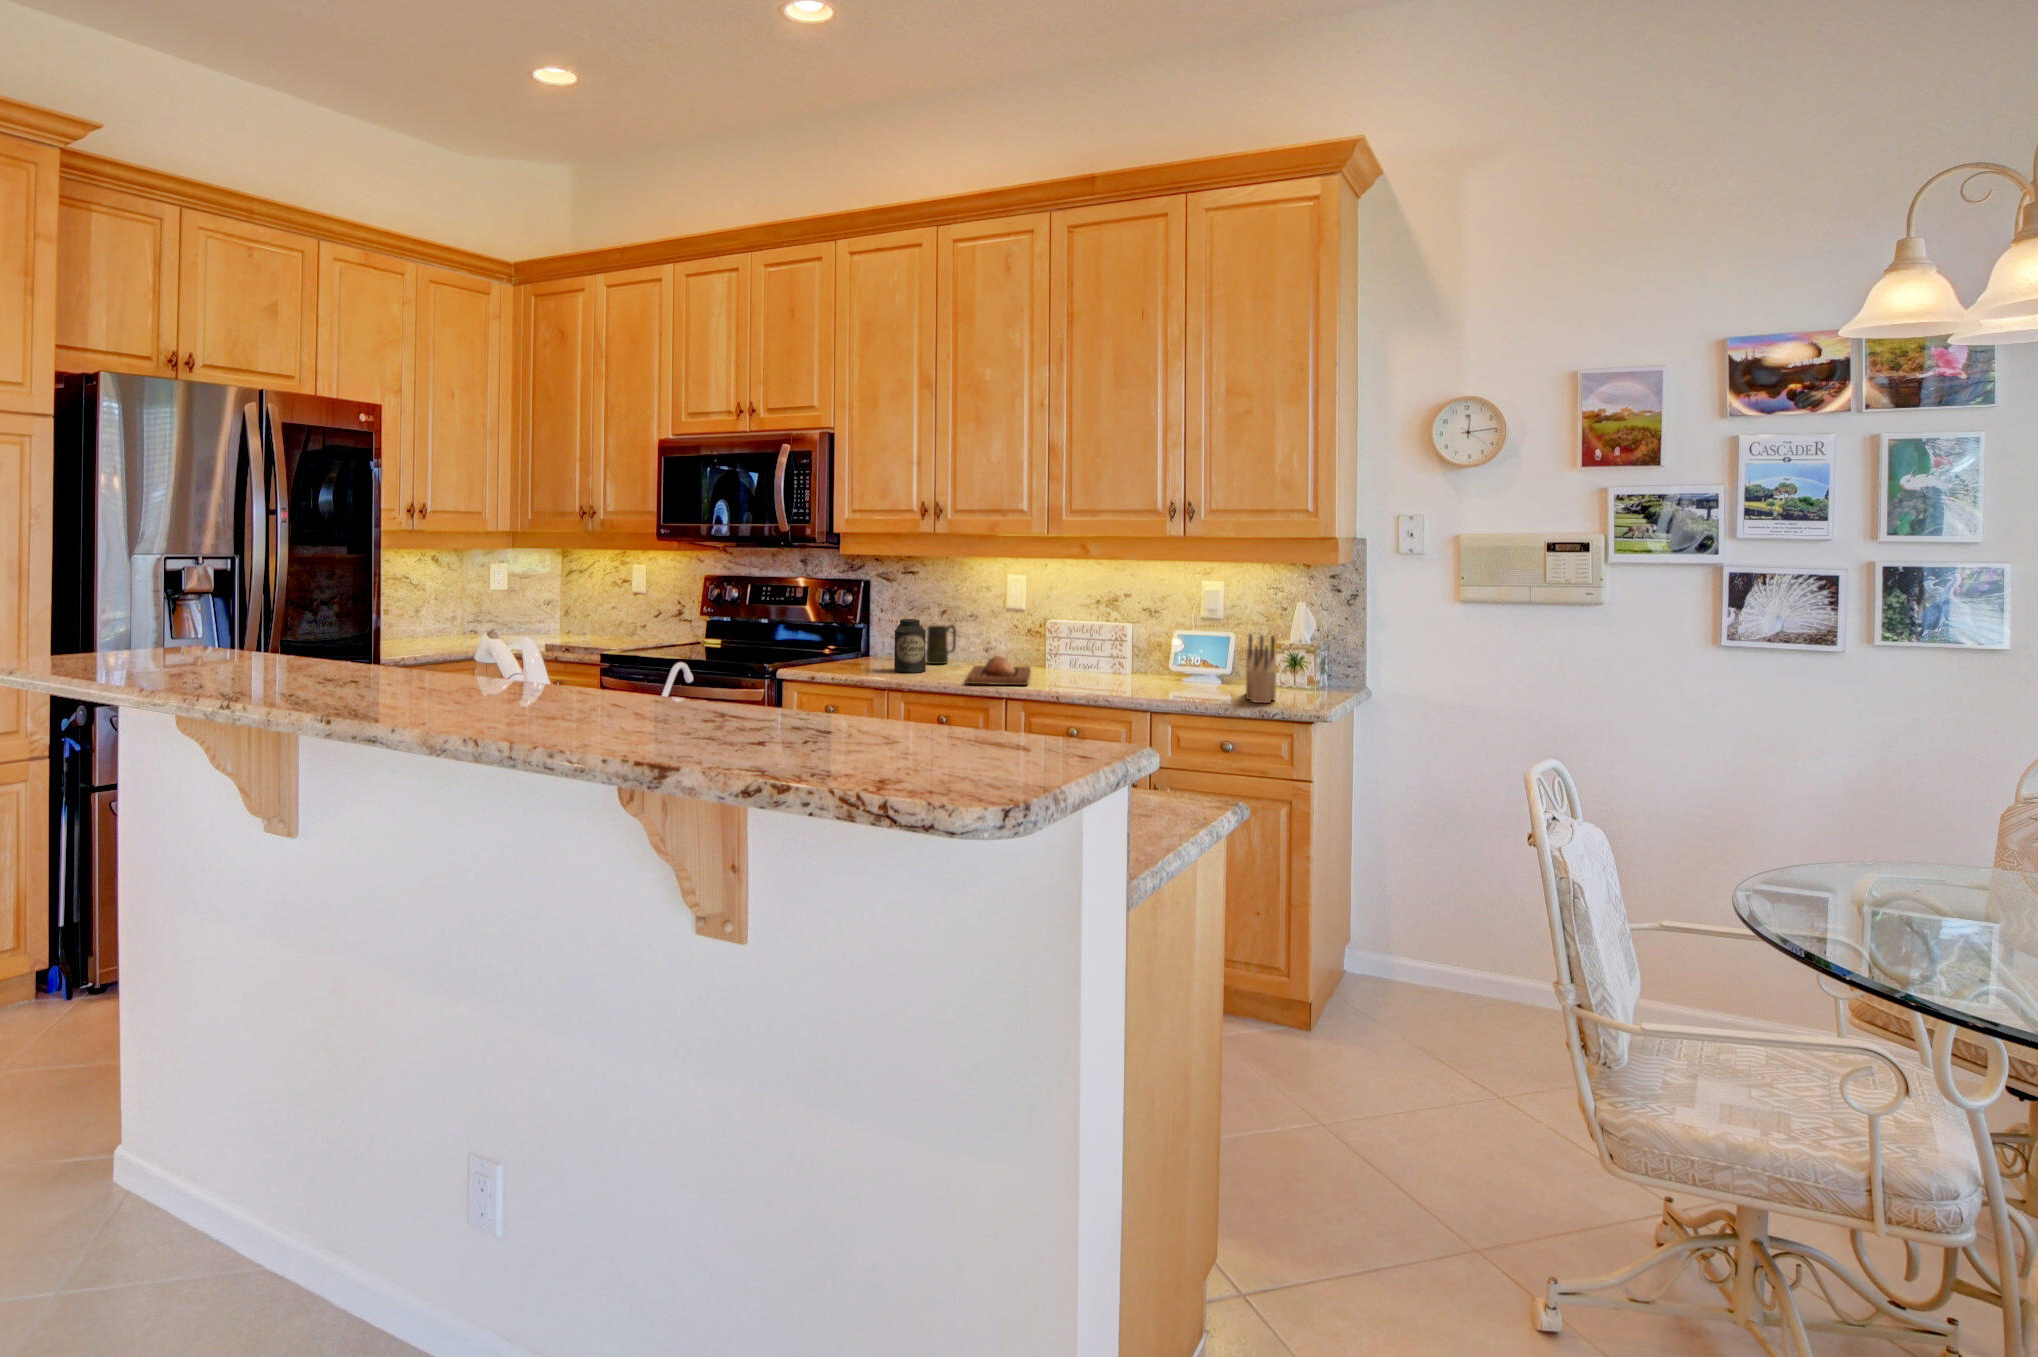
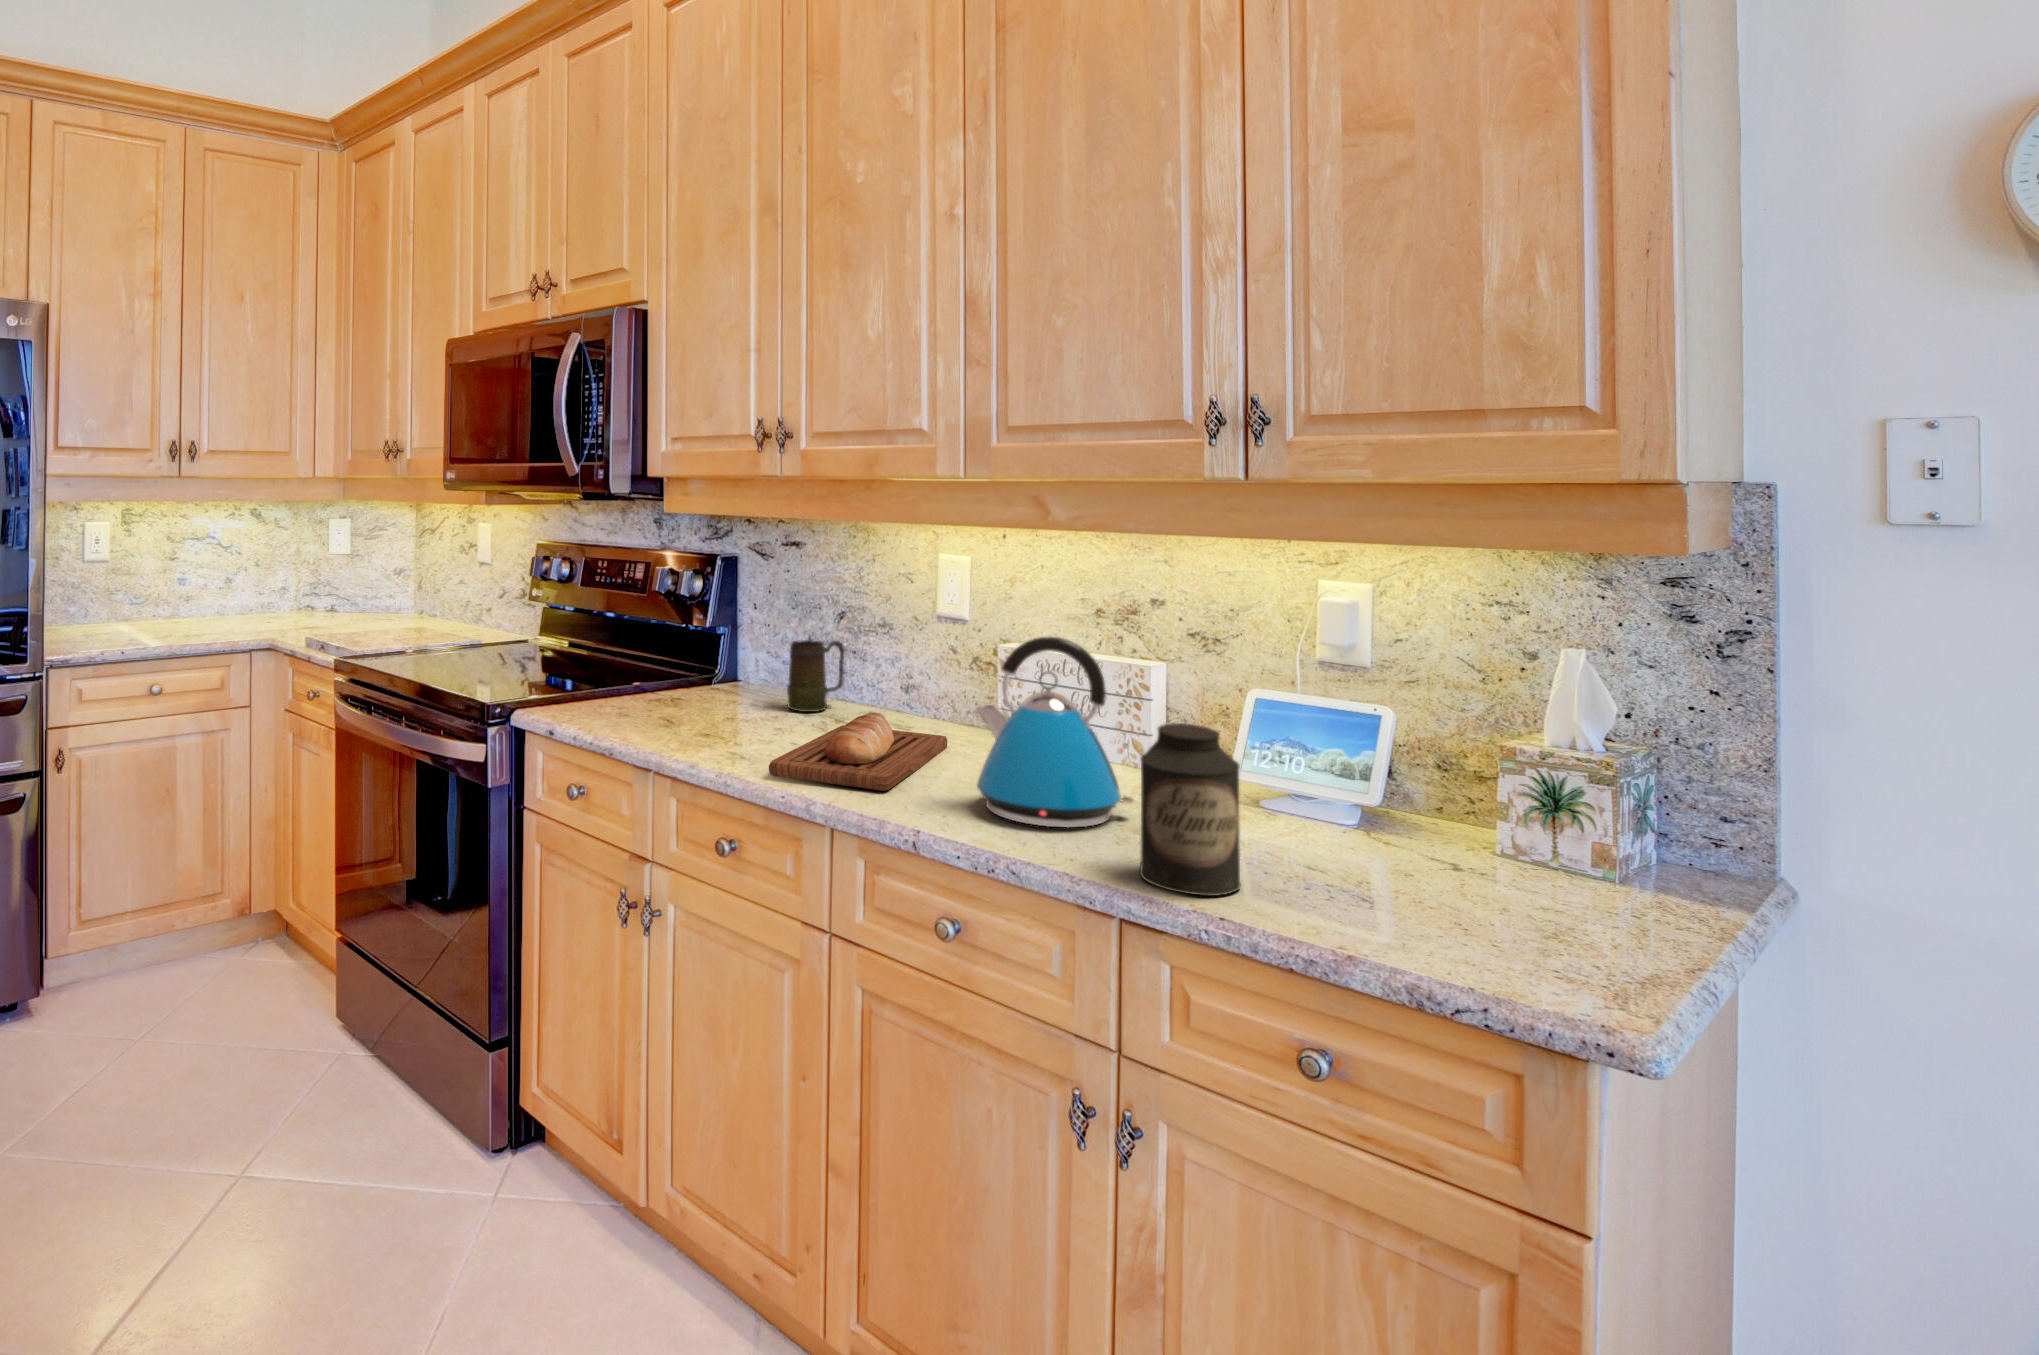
kettle: none [1071,608,1140,690] -> present [976,637,1134,828]
canister: present [894,619,926,673] -> present [1140,723,1241,896]
knife block: present [1246,634,1276,703] -> none [1373,745,1481,941]

